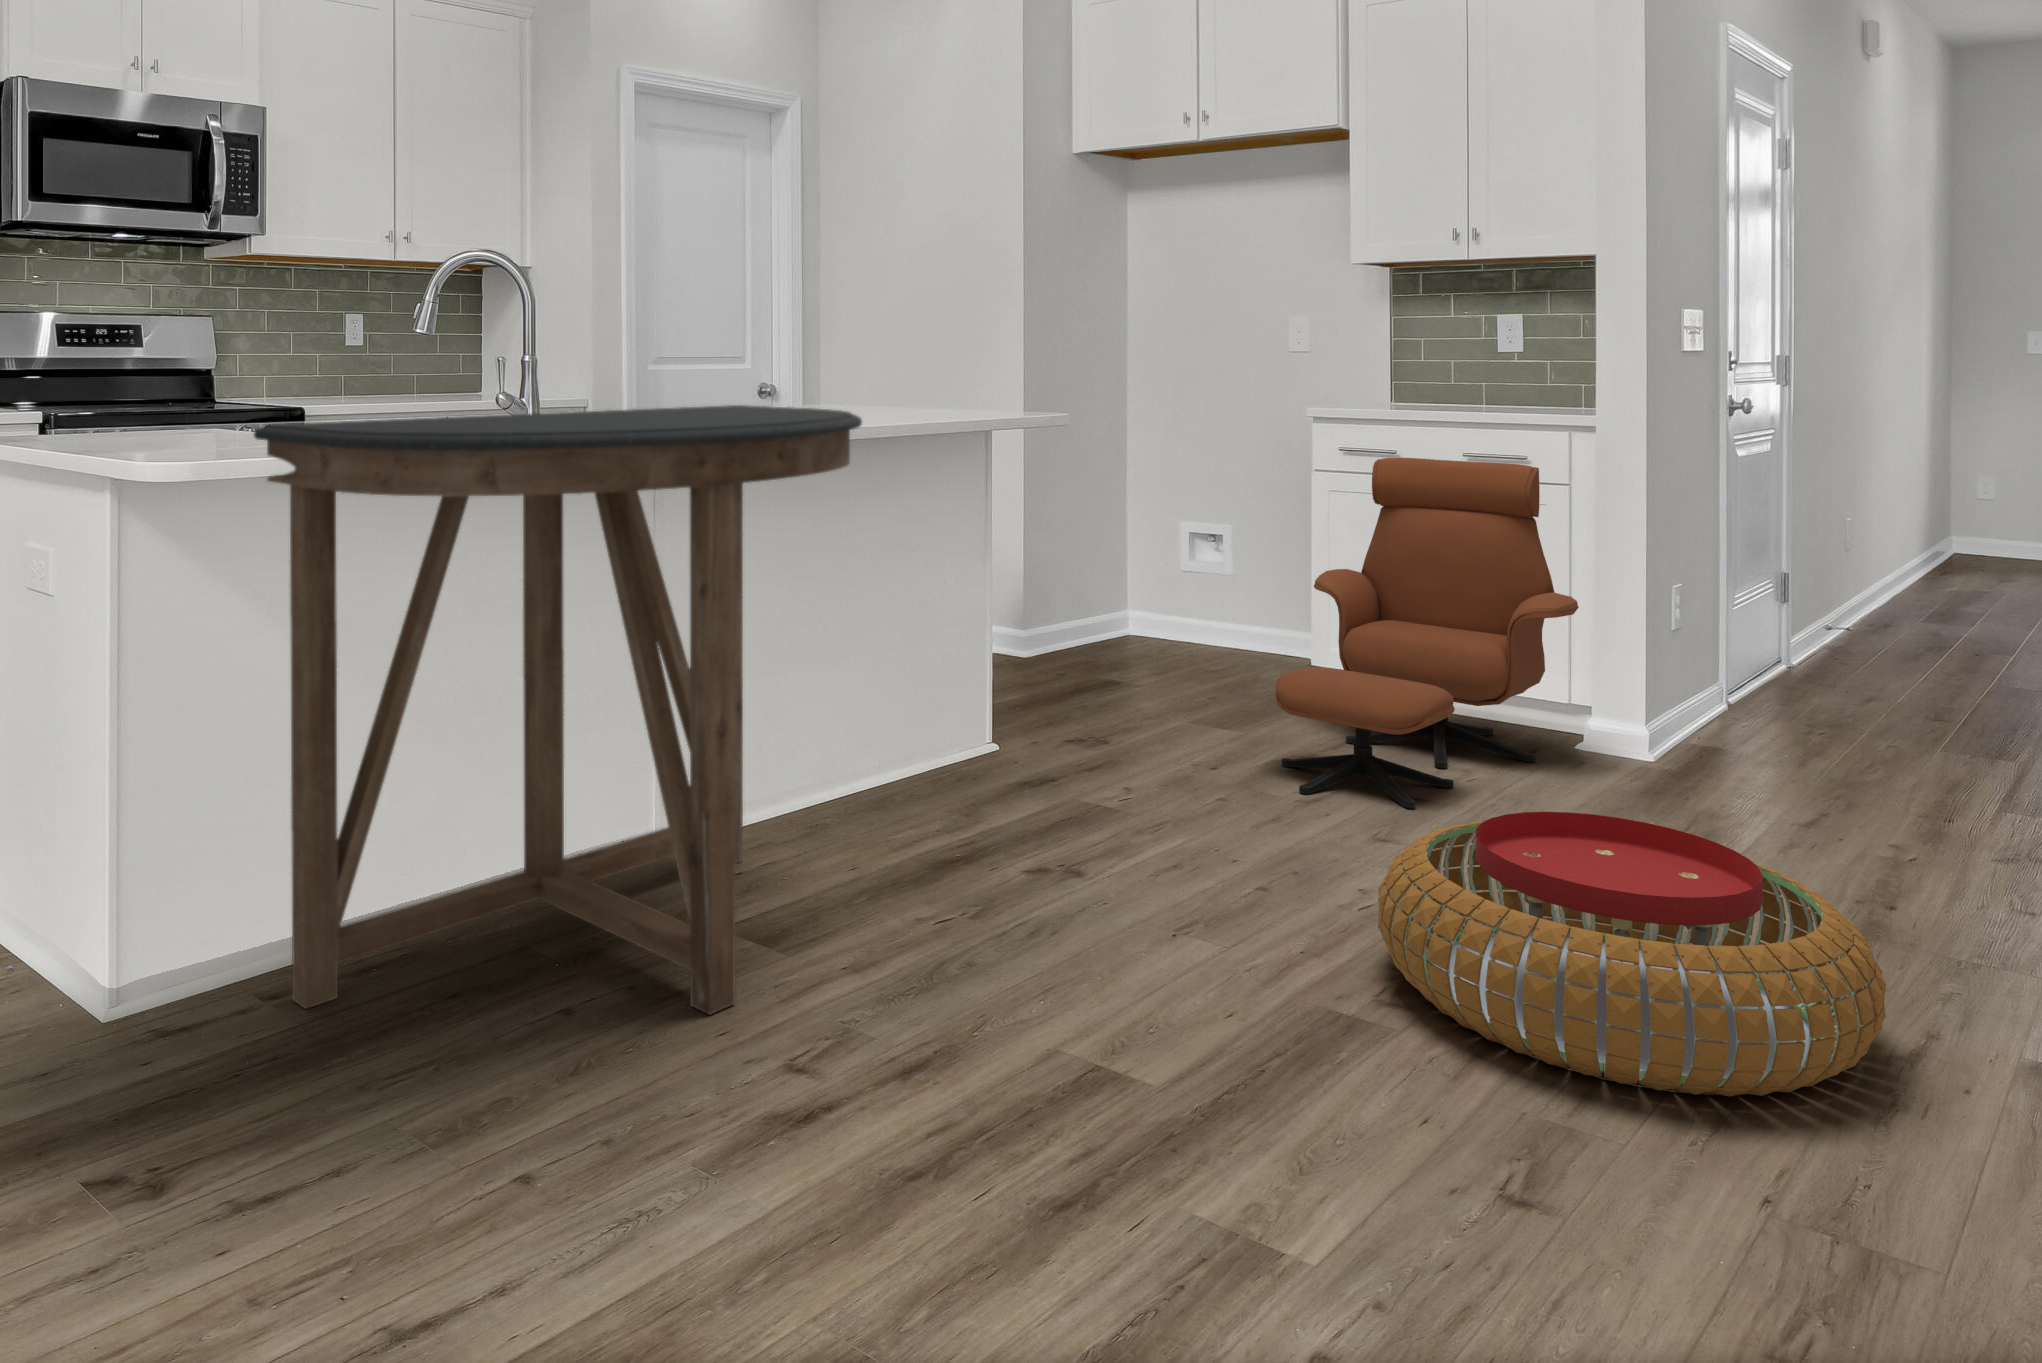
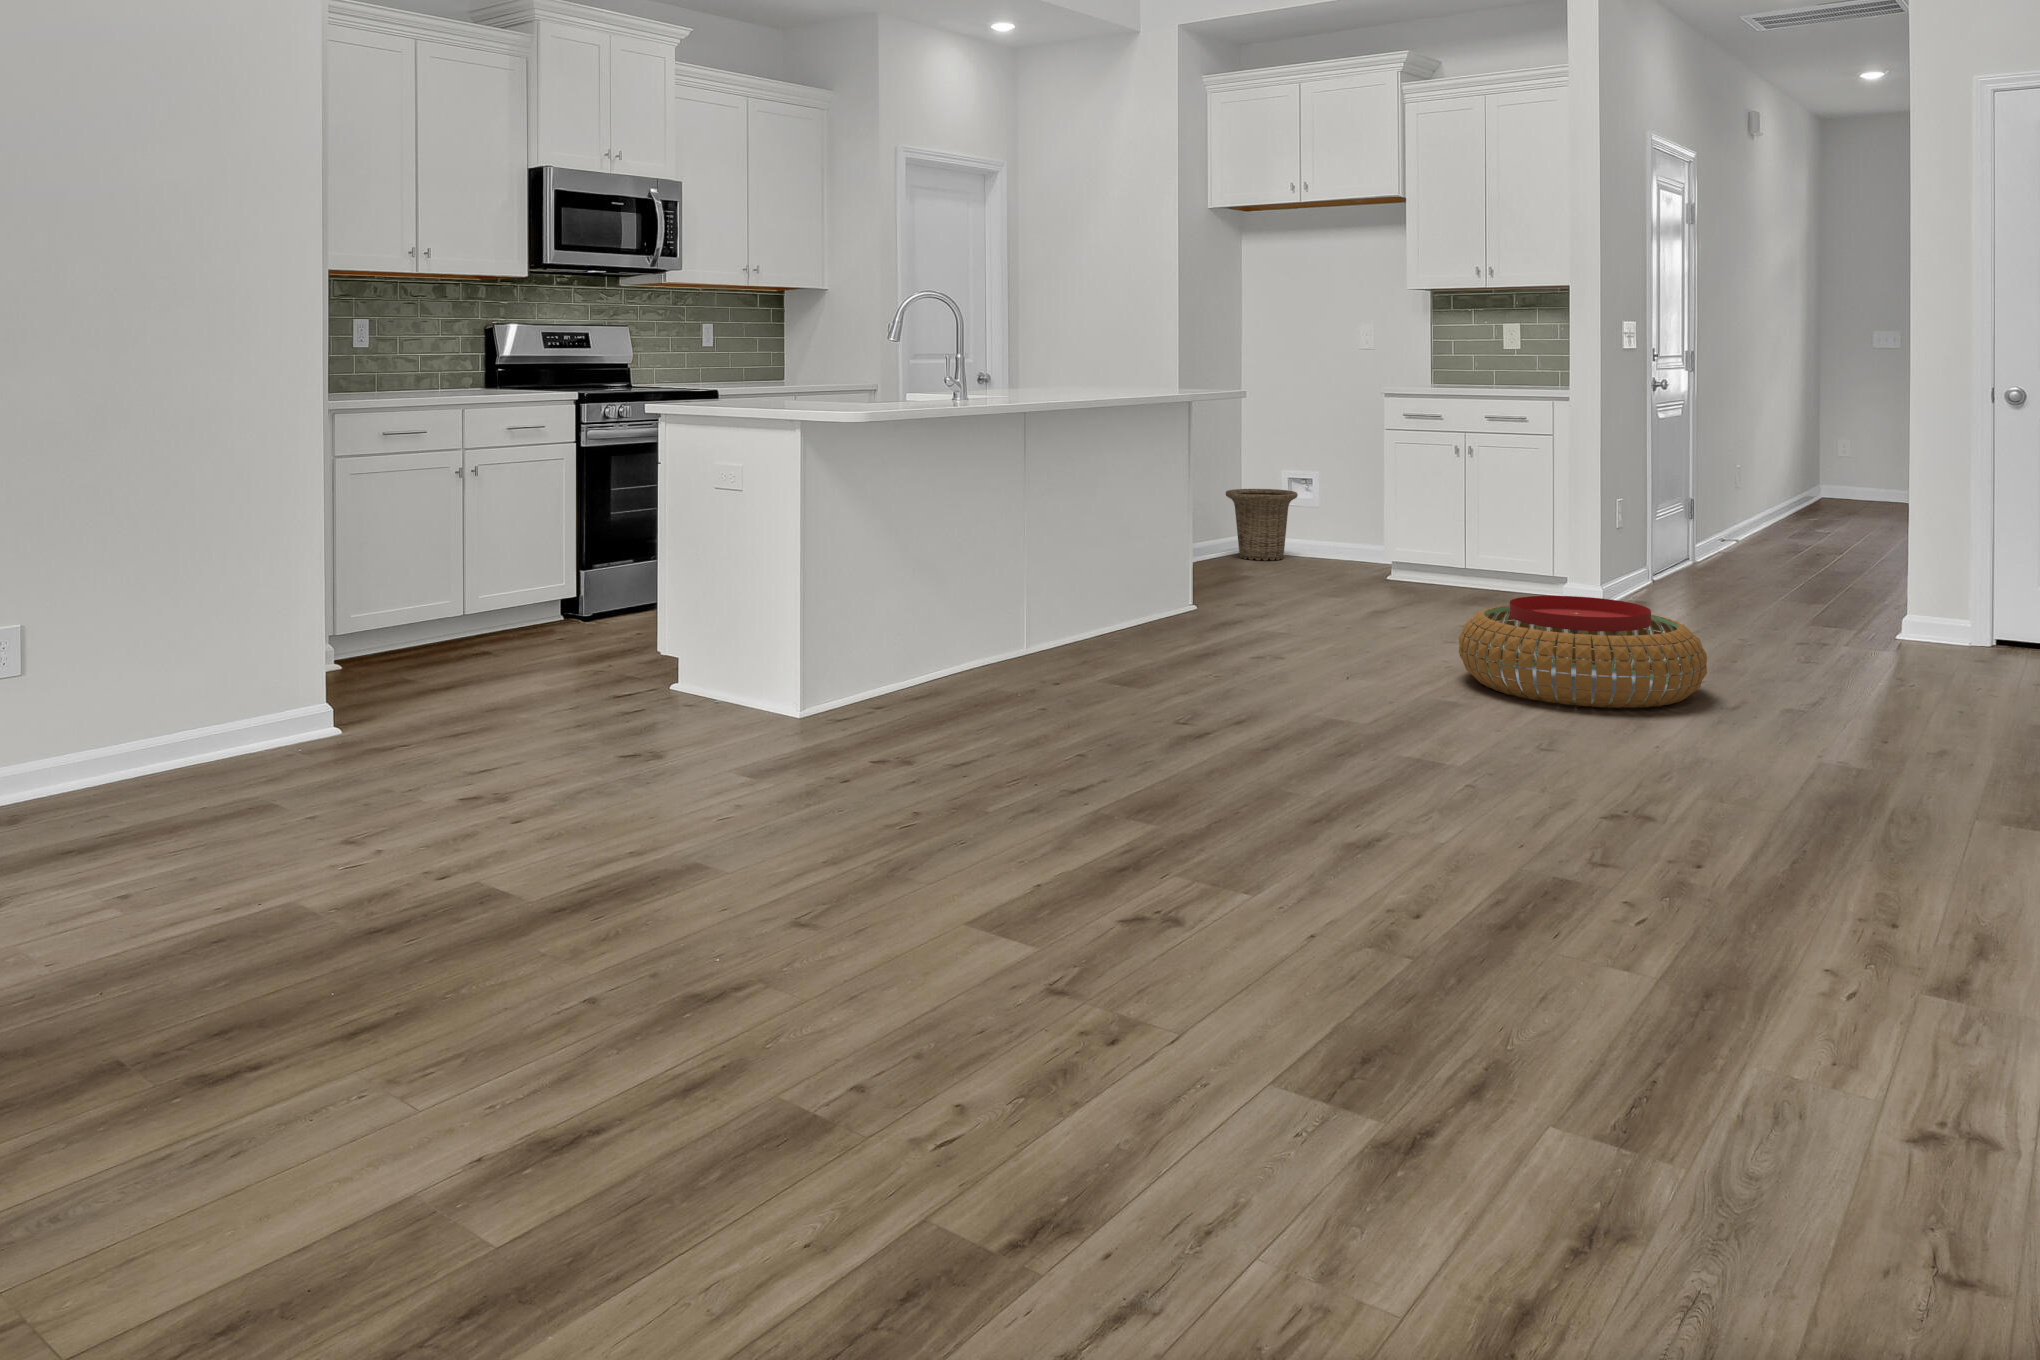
console table: present [254,405,862,1015] -> none [877,382,1176,705]
lounge chair: present [1275,458,1579,808] -> none [1378,419,1560,627]
basket: none [1093,541,1194,645] -> present [1226,489,1298,561]

